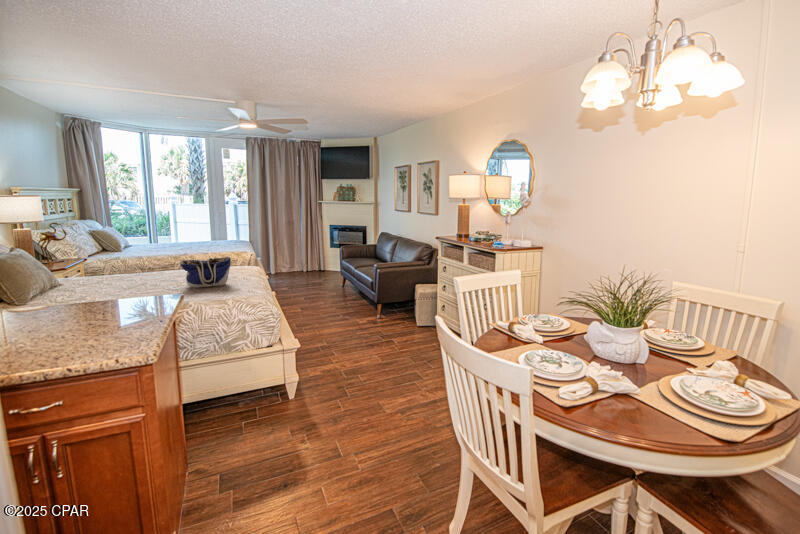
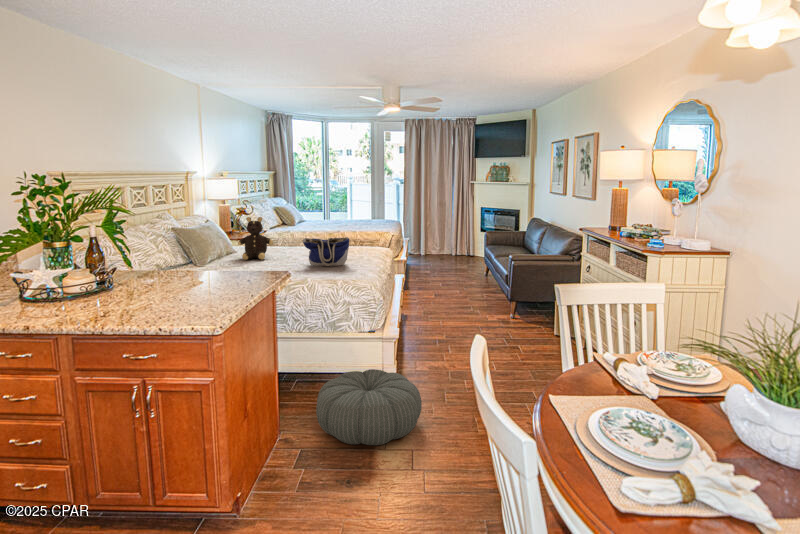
teddy bear: none [97,241,140,287] -> present [238,217,273,260]
pouf: none [225,384,332,461] -> present [316,369,422,445]

